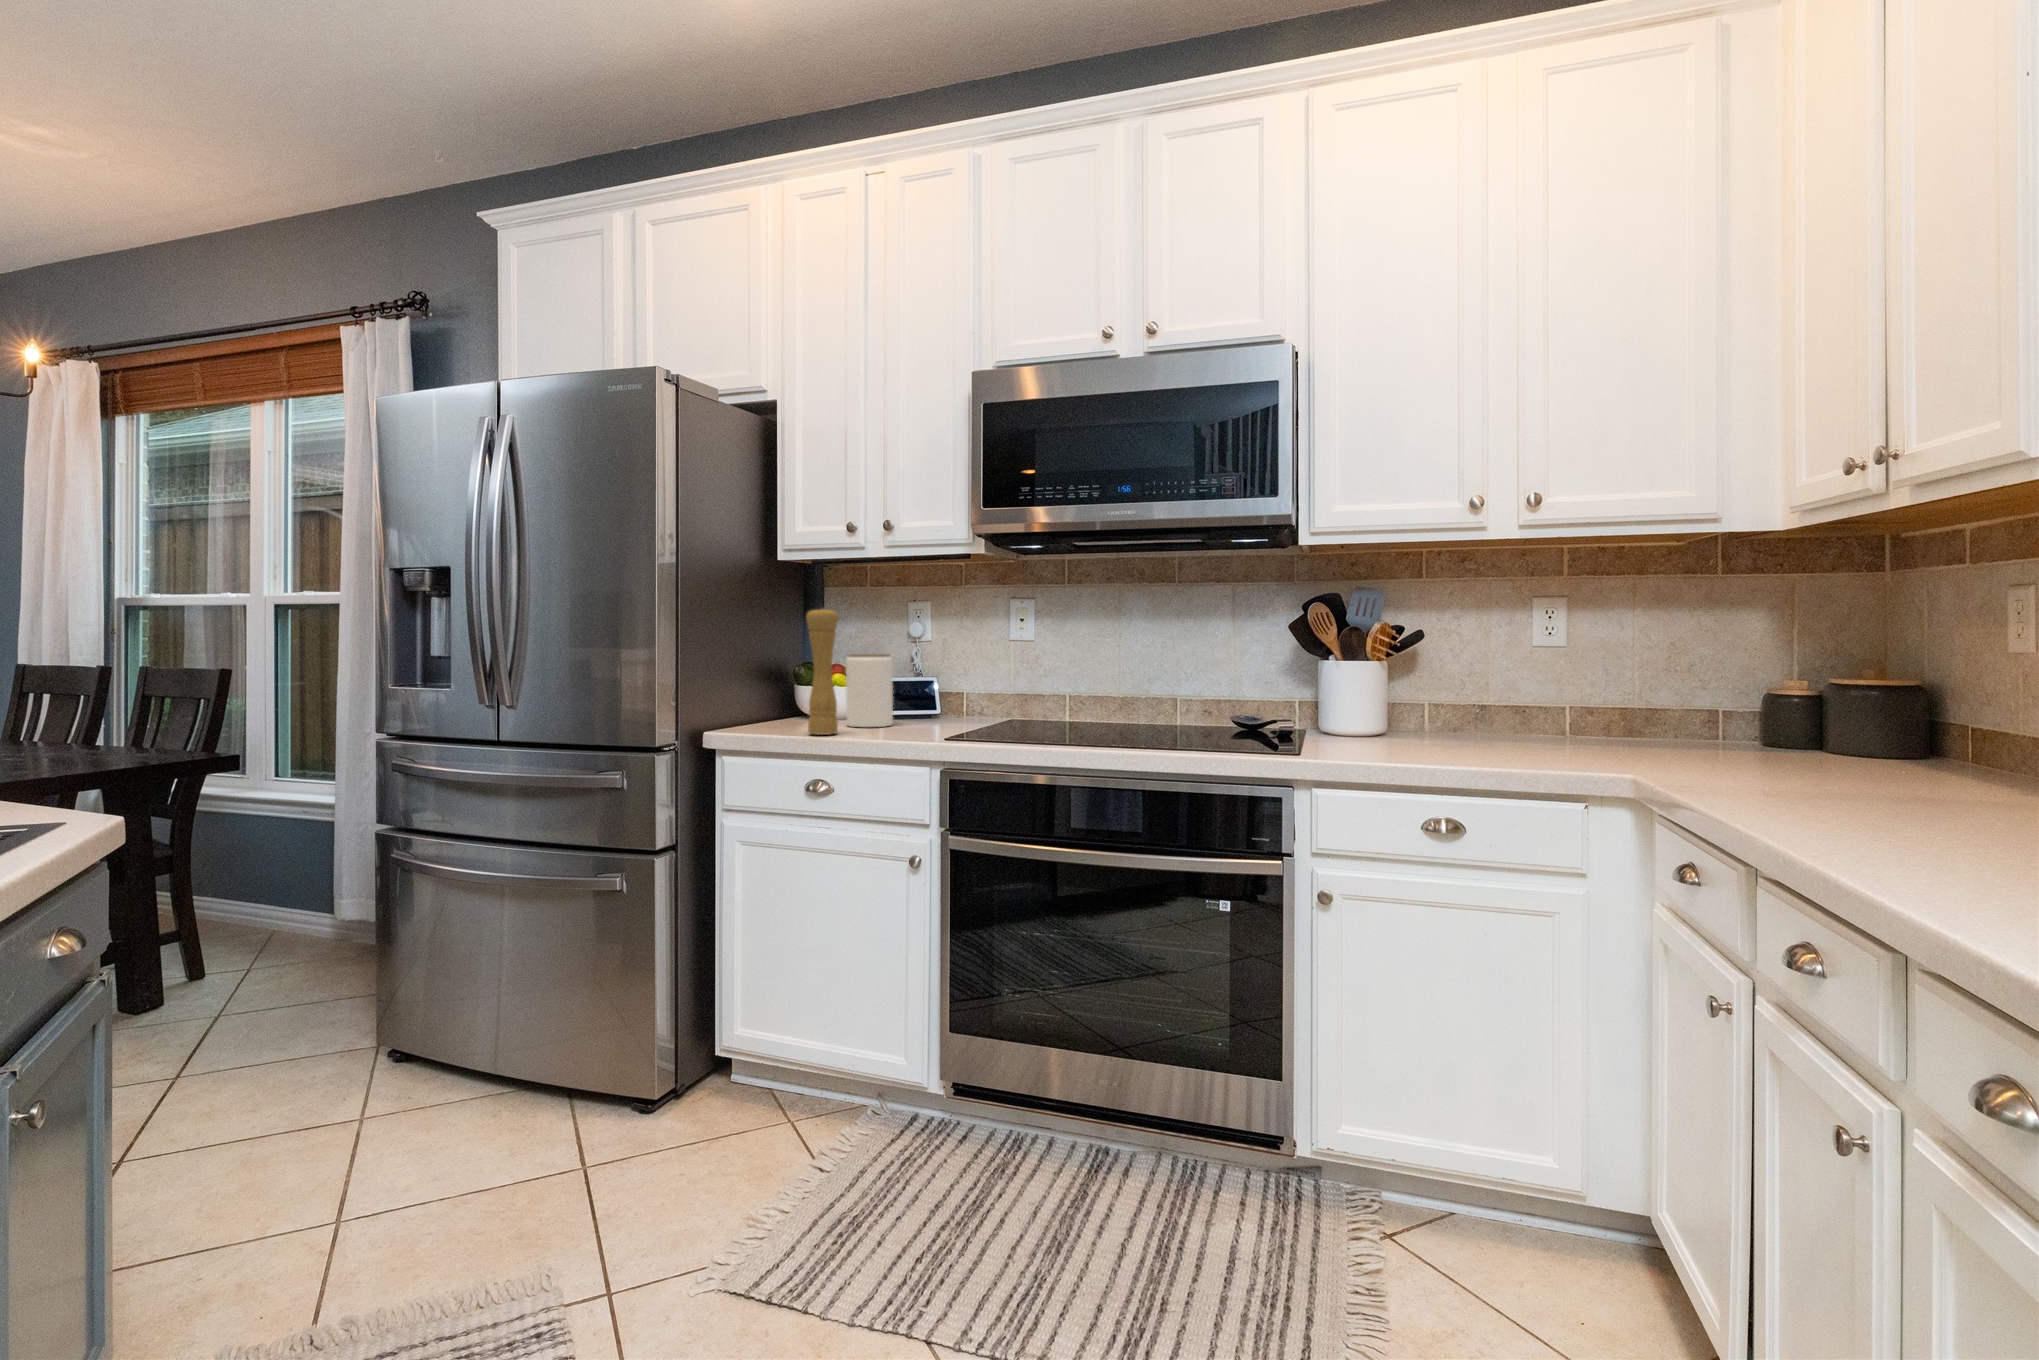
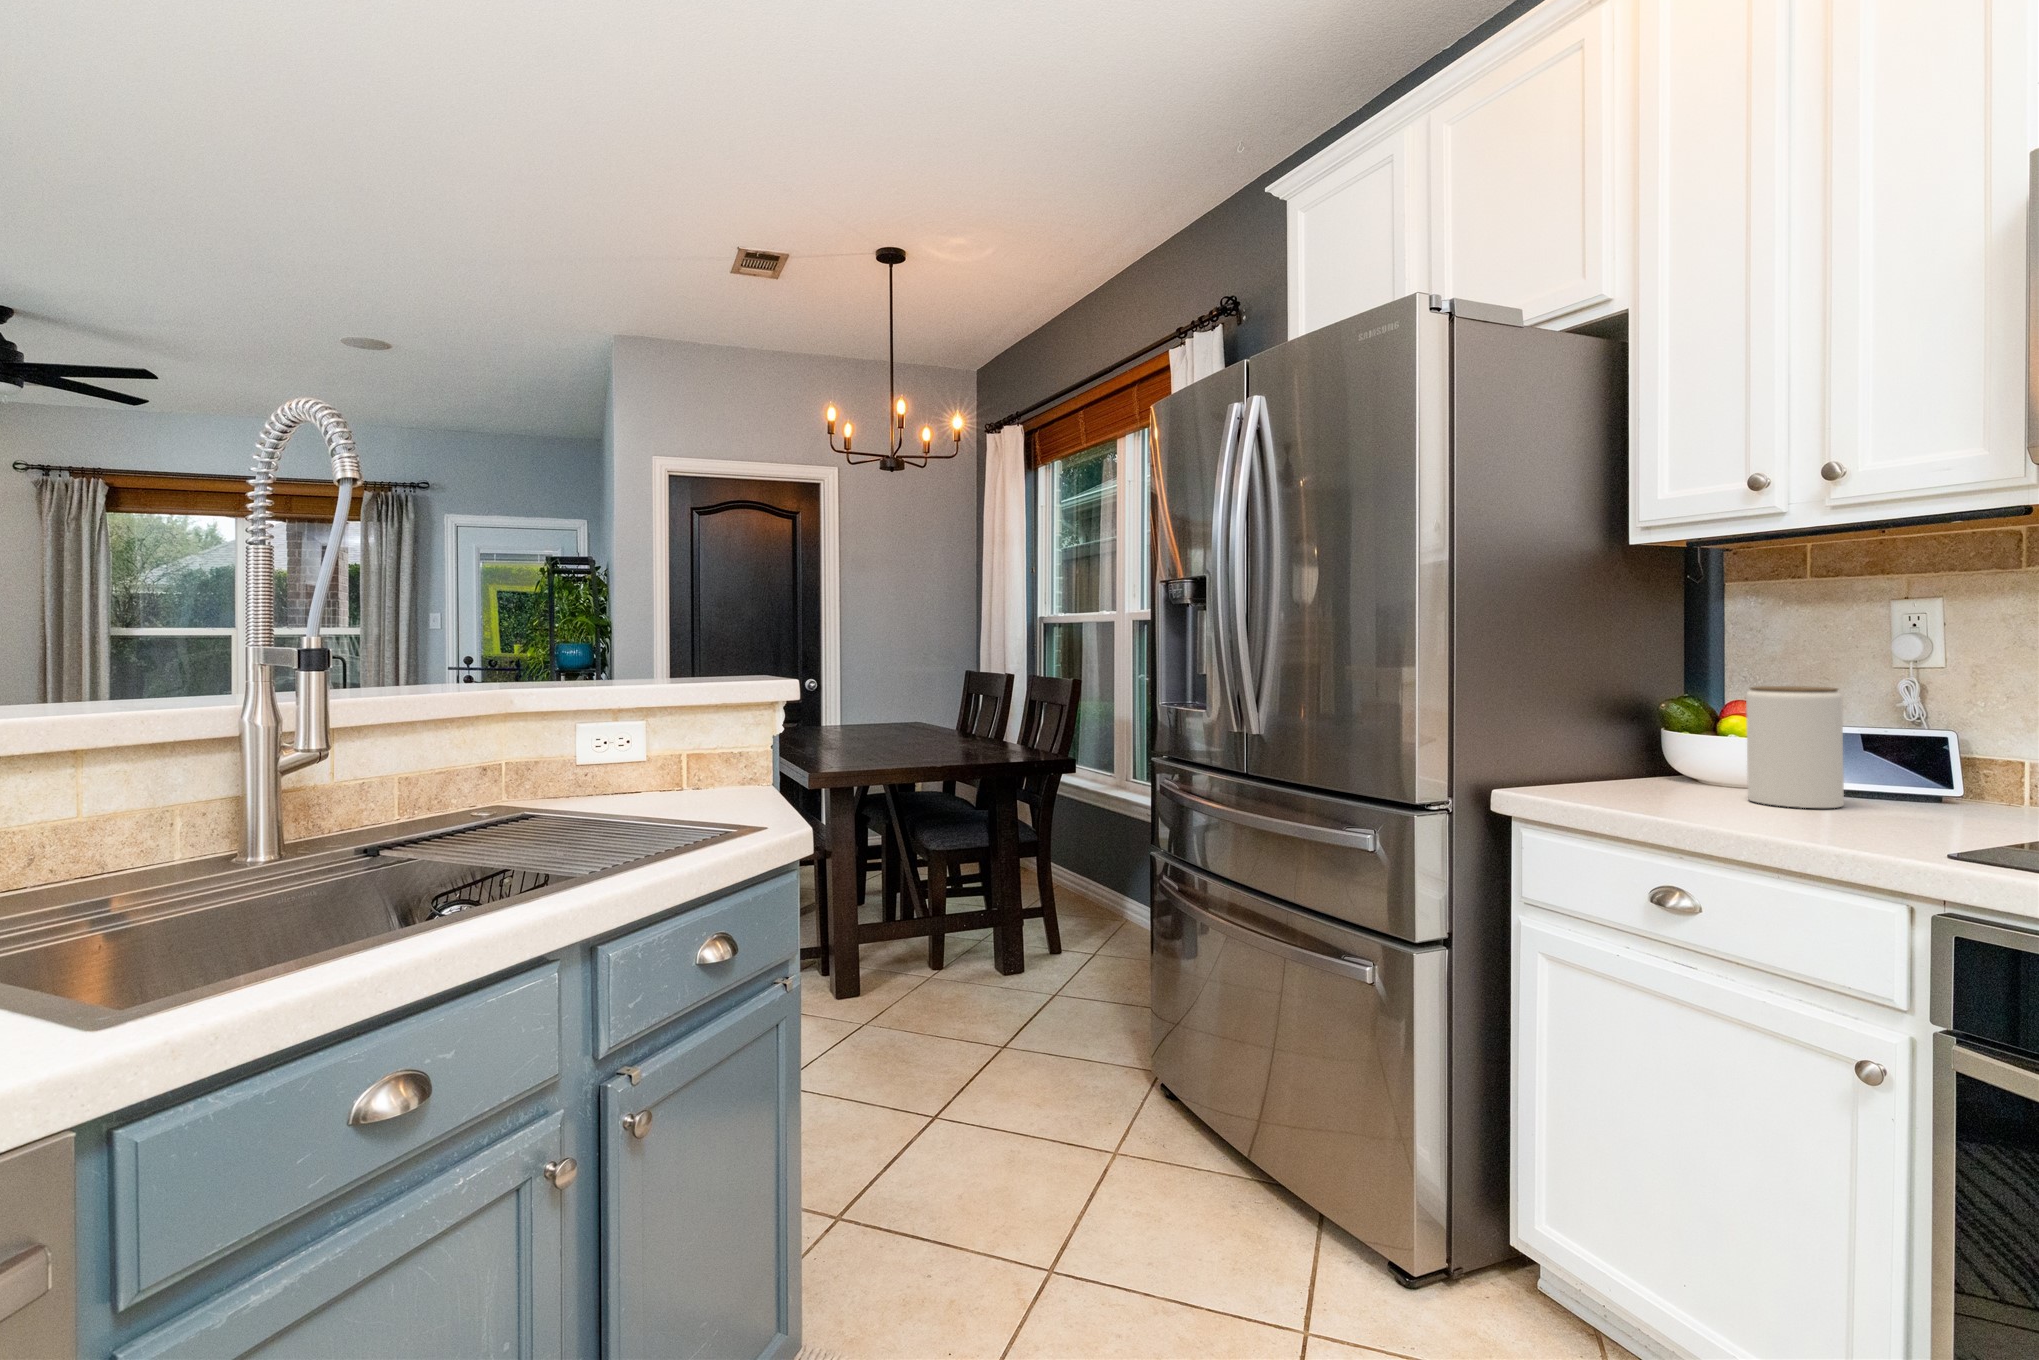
pepper mill: present [806,608,838,735] -> none [1655,614,1717,814]

